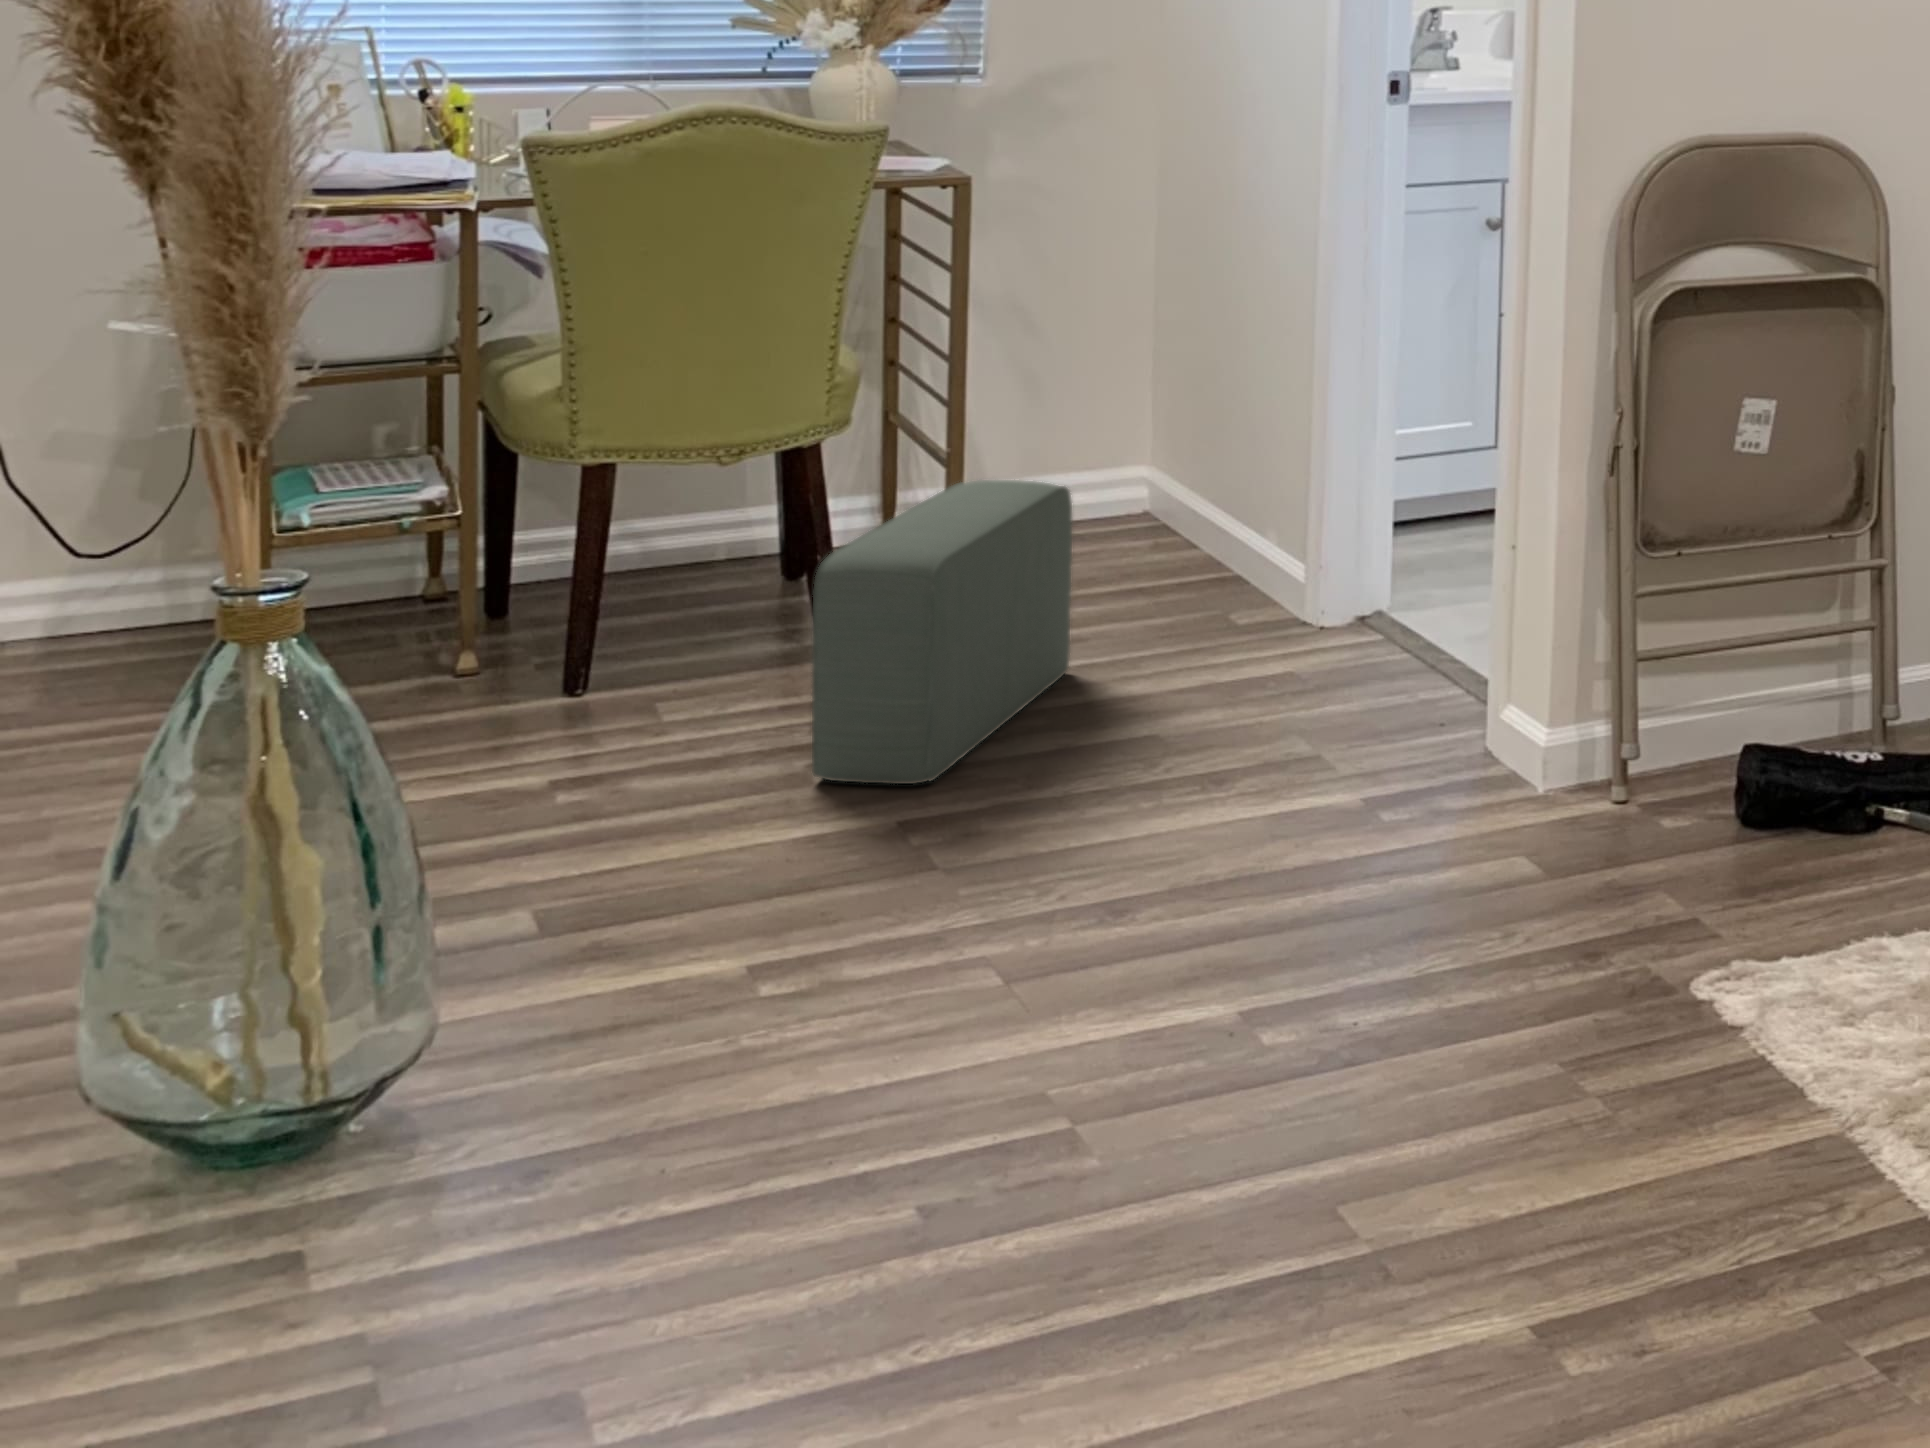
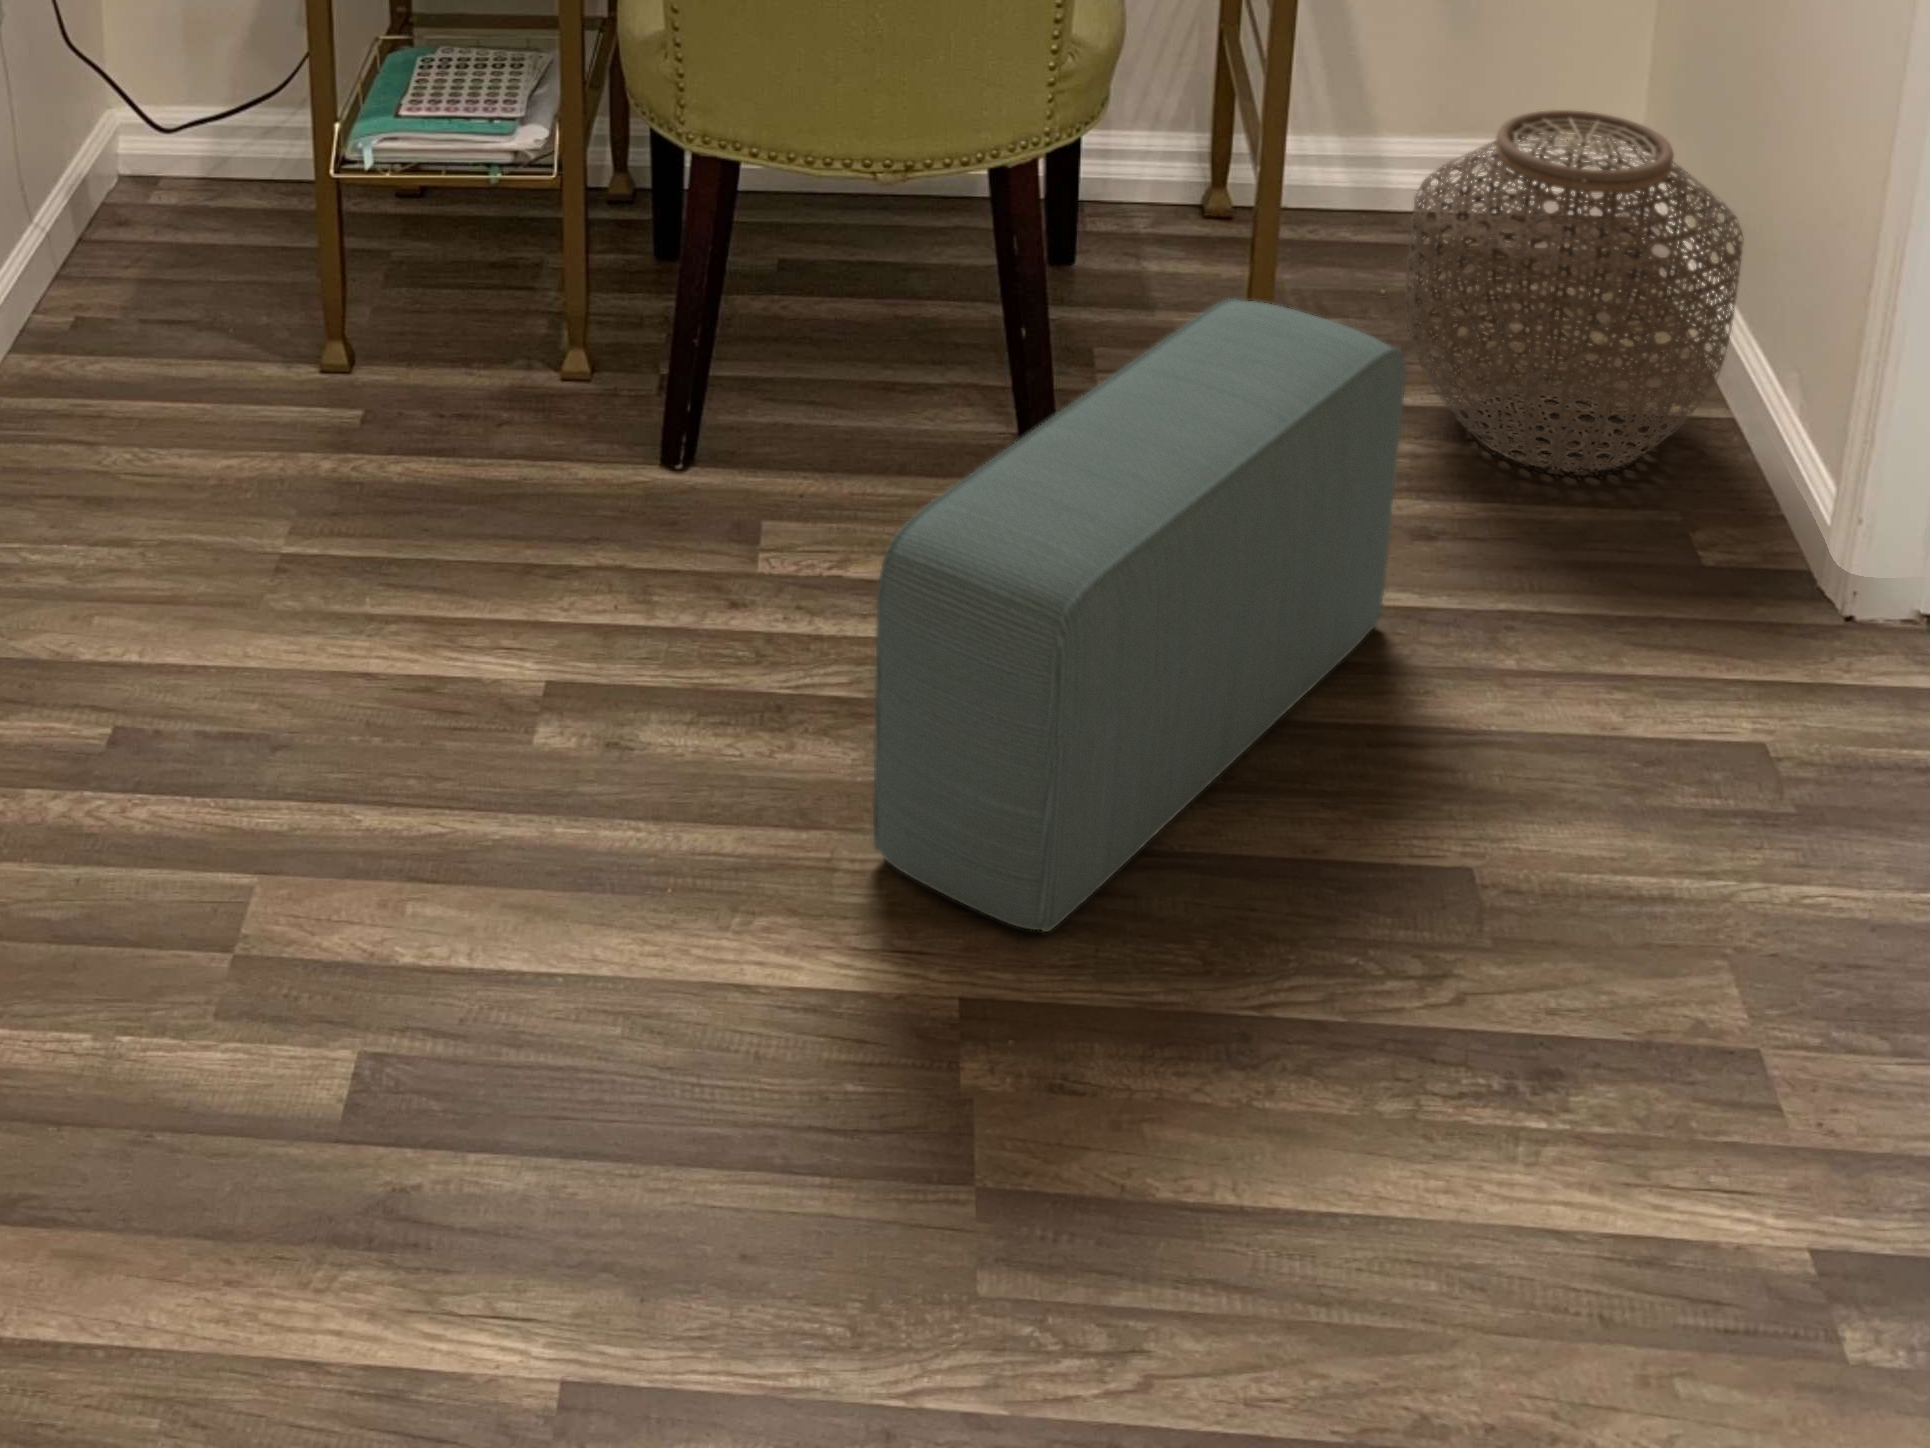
woven basket: none [1044,399,1237,612] -> present [1405,110,1744,472]

